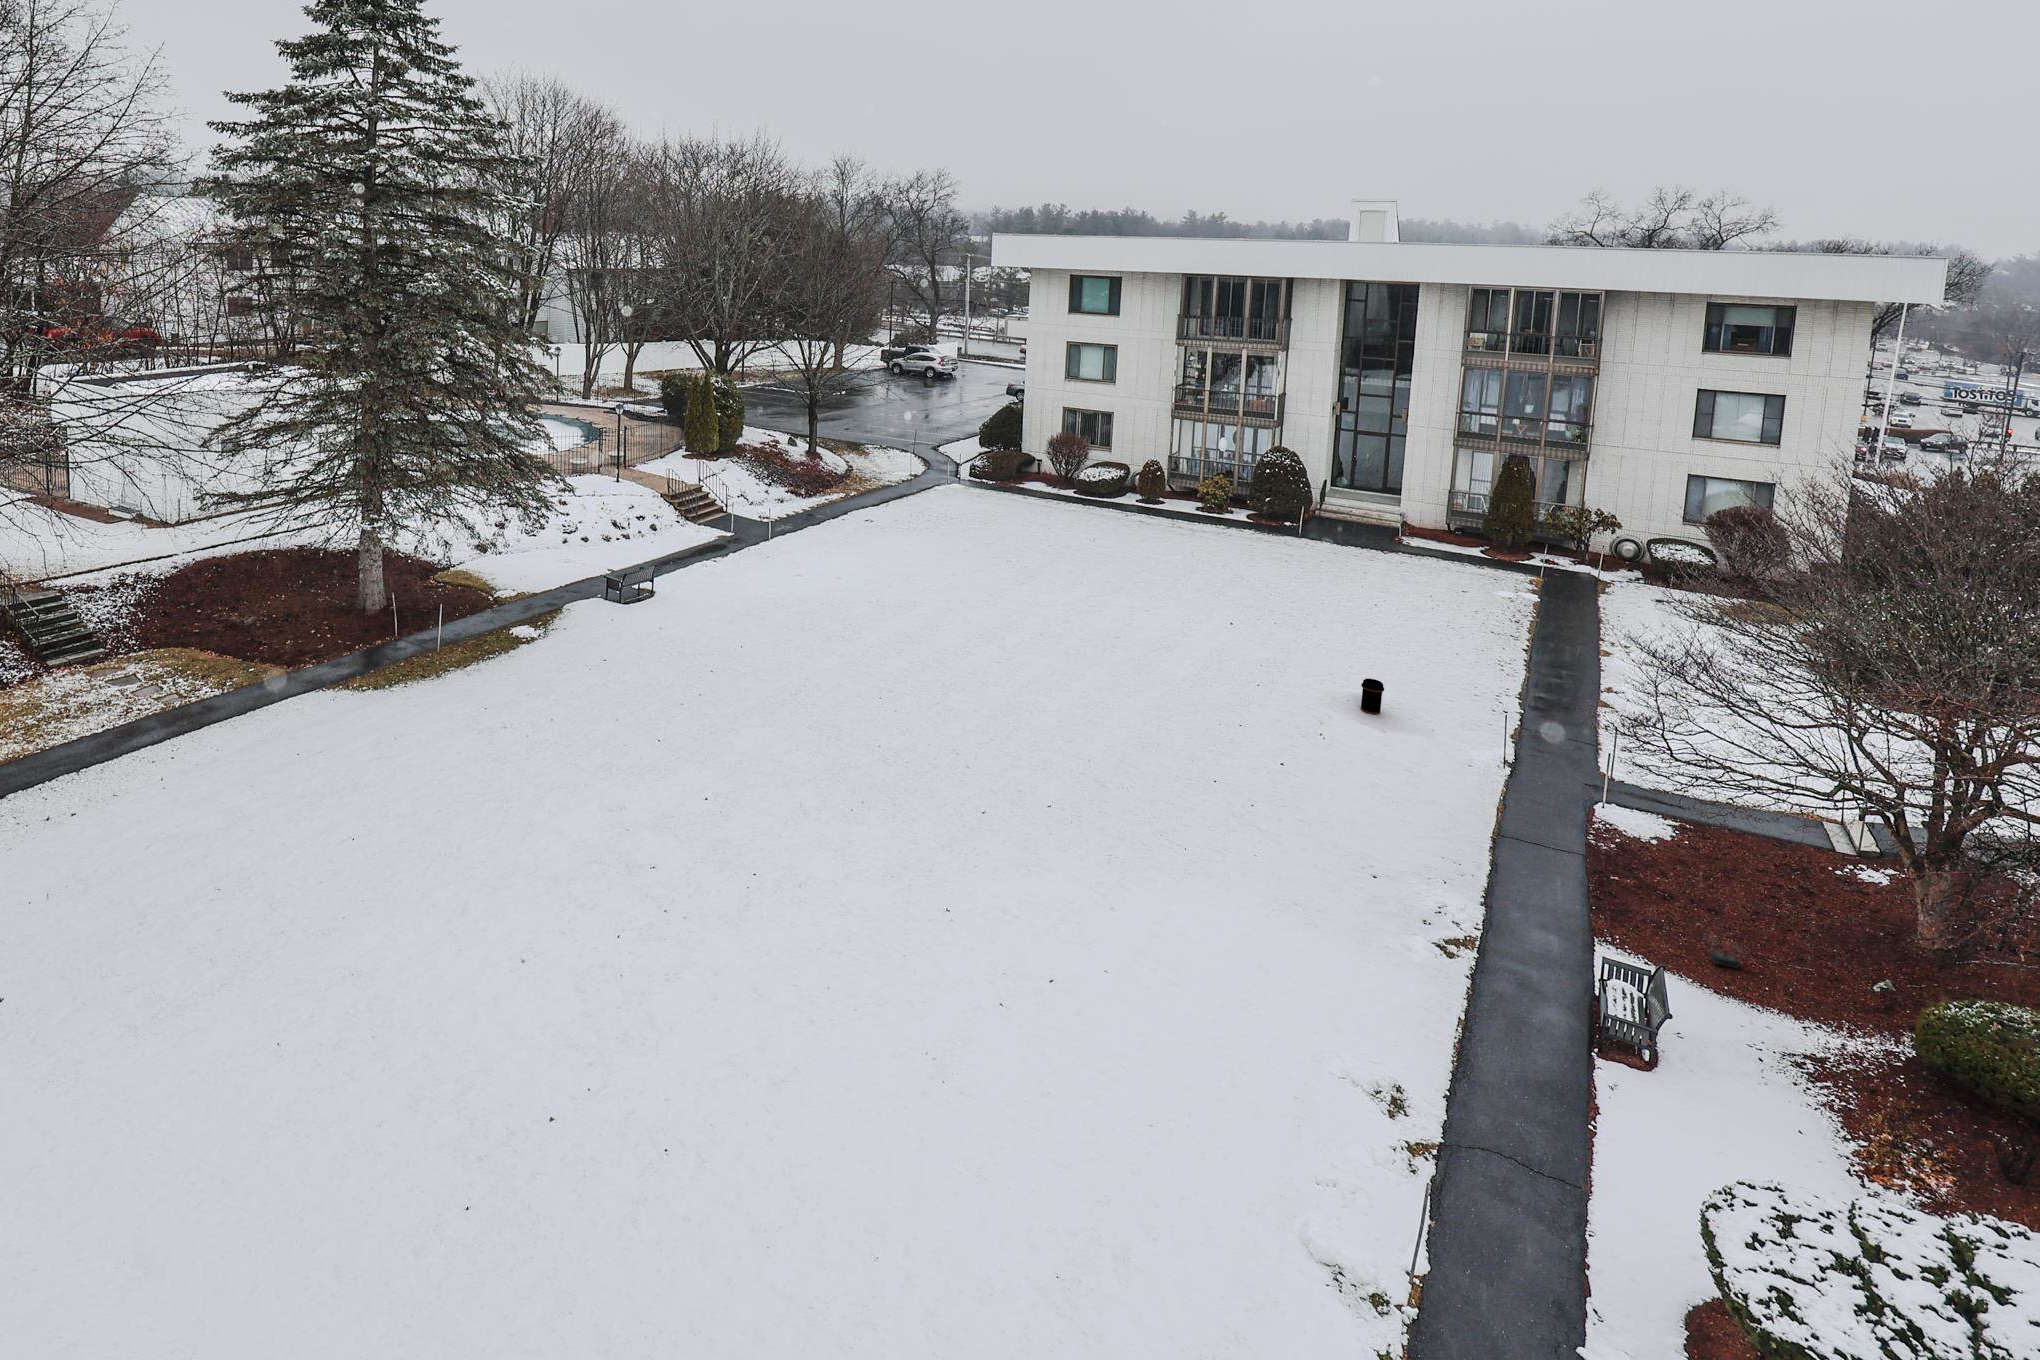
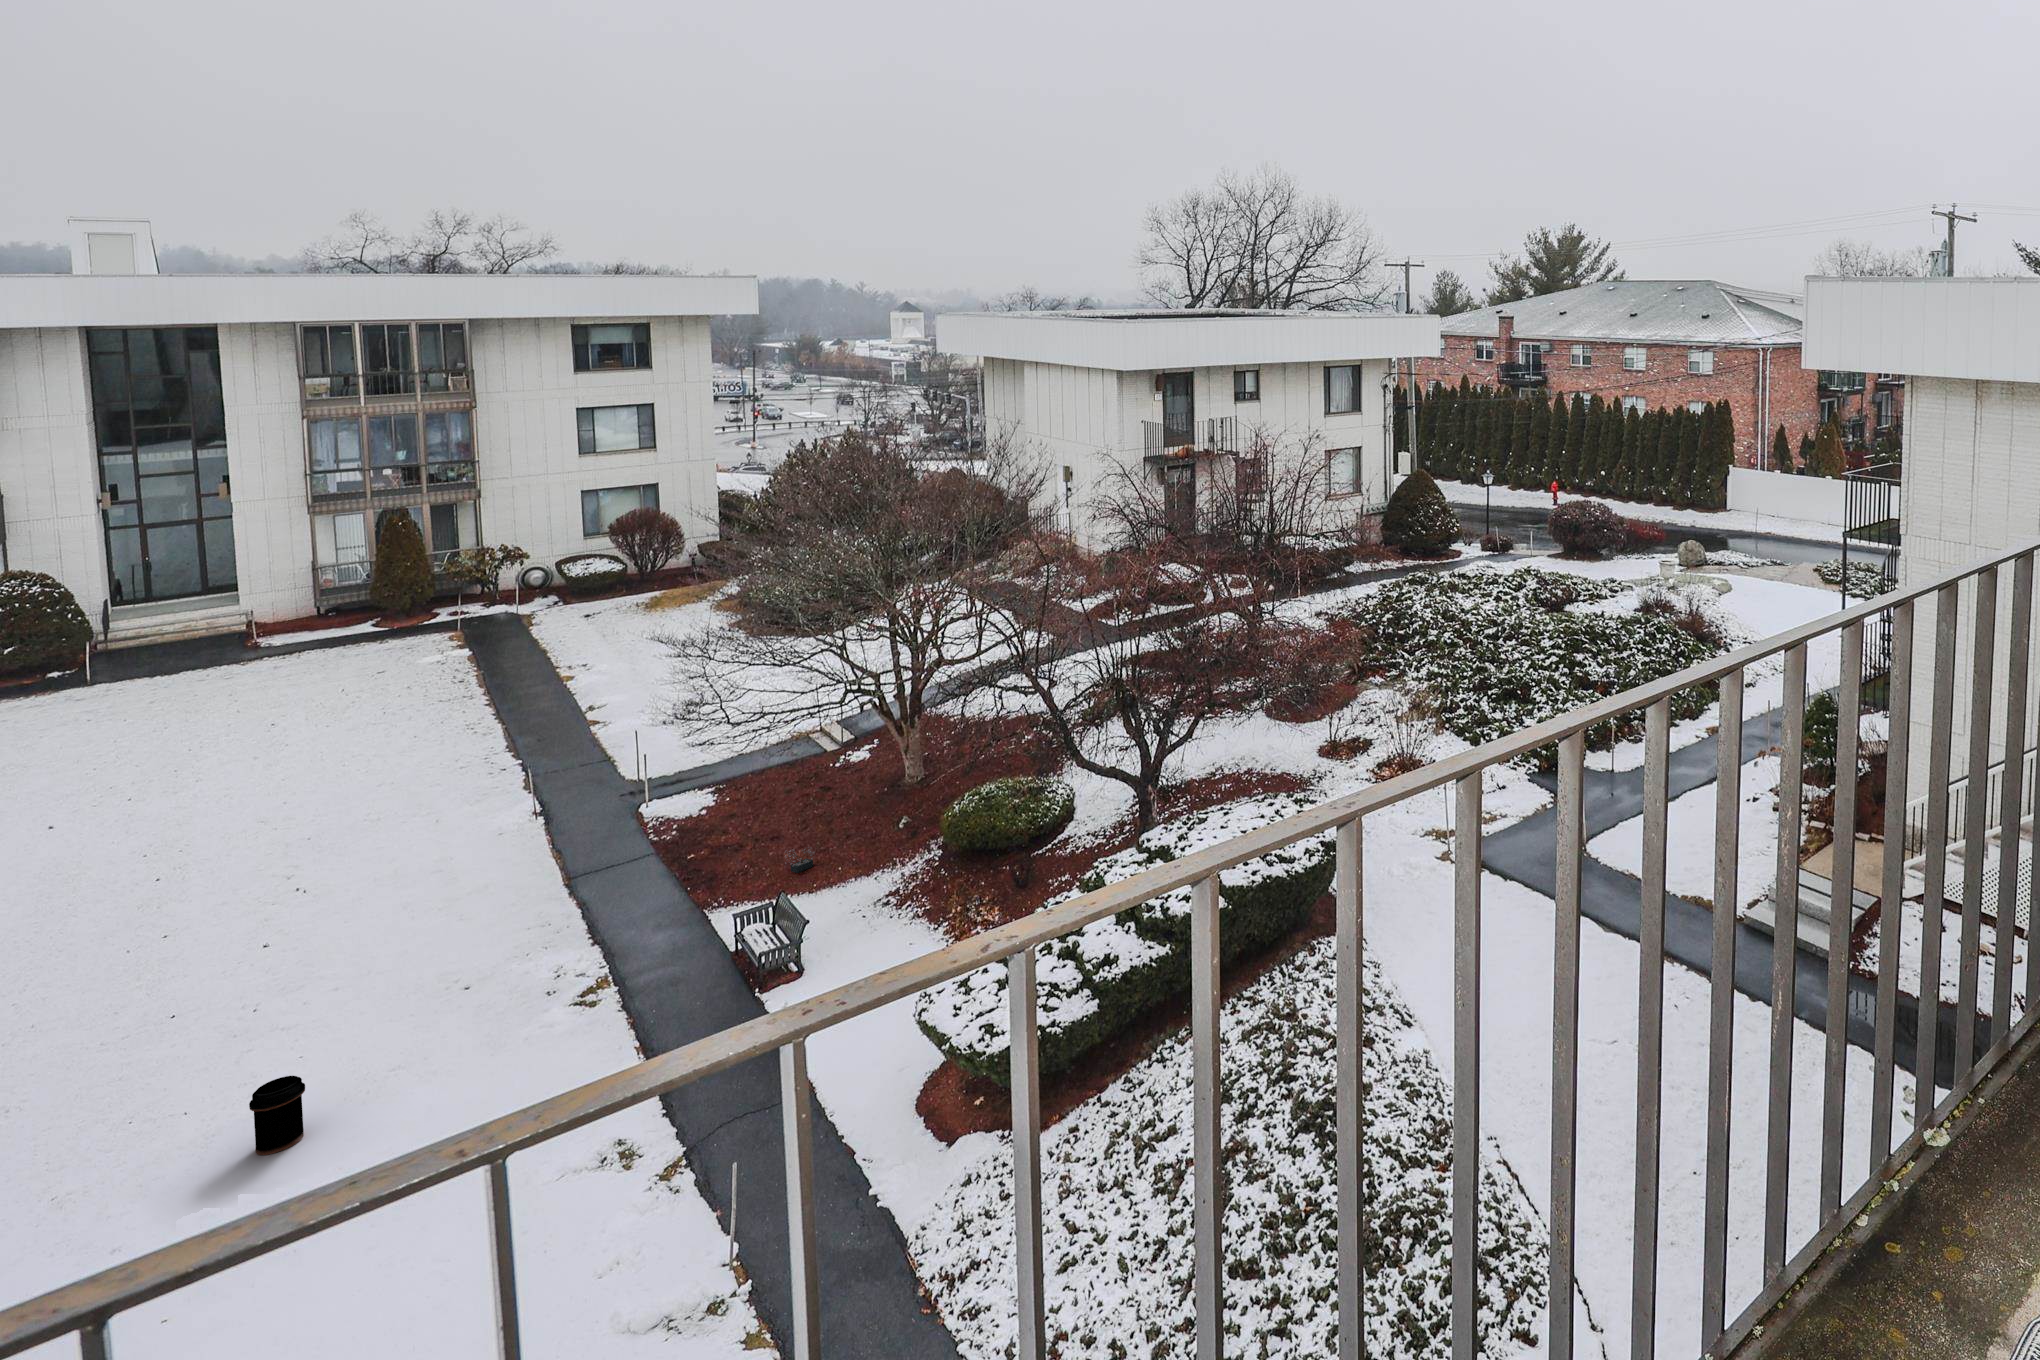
trash can: present [1361,678,1384,714] -> present [249,1076,305,1155]

